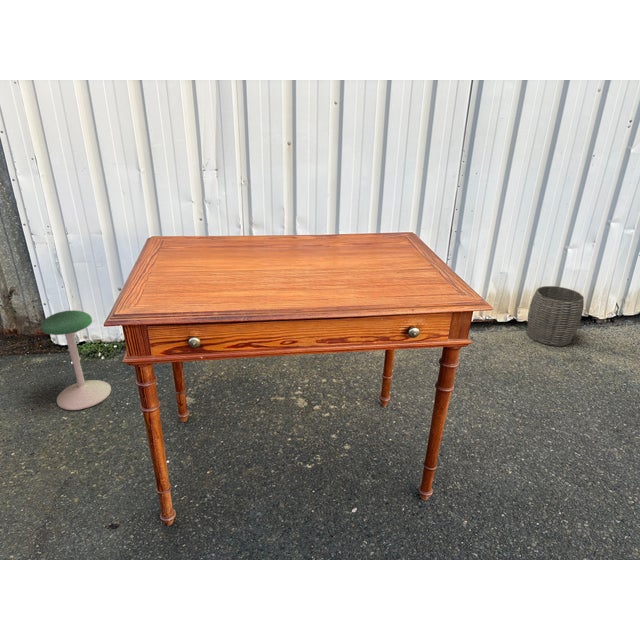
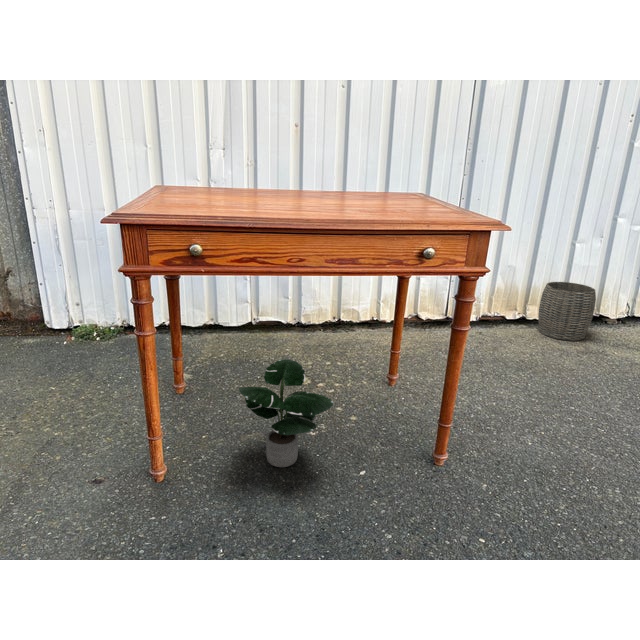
stool: present [40,310,111,410] -> none [35,277,103,382]
potted plant: none [239,406,327,507] -> present [239,359,333,467]

